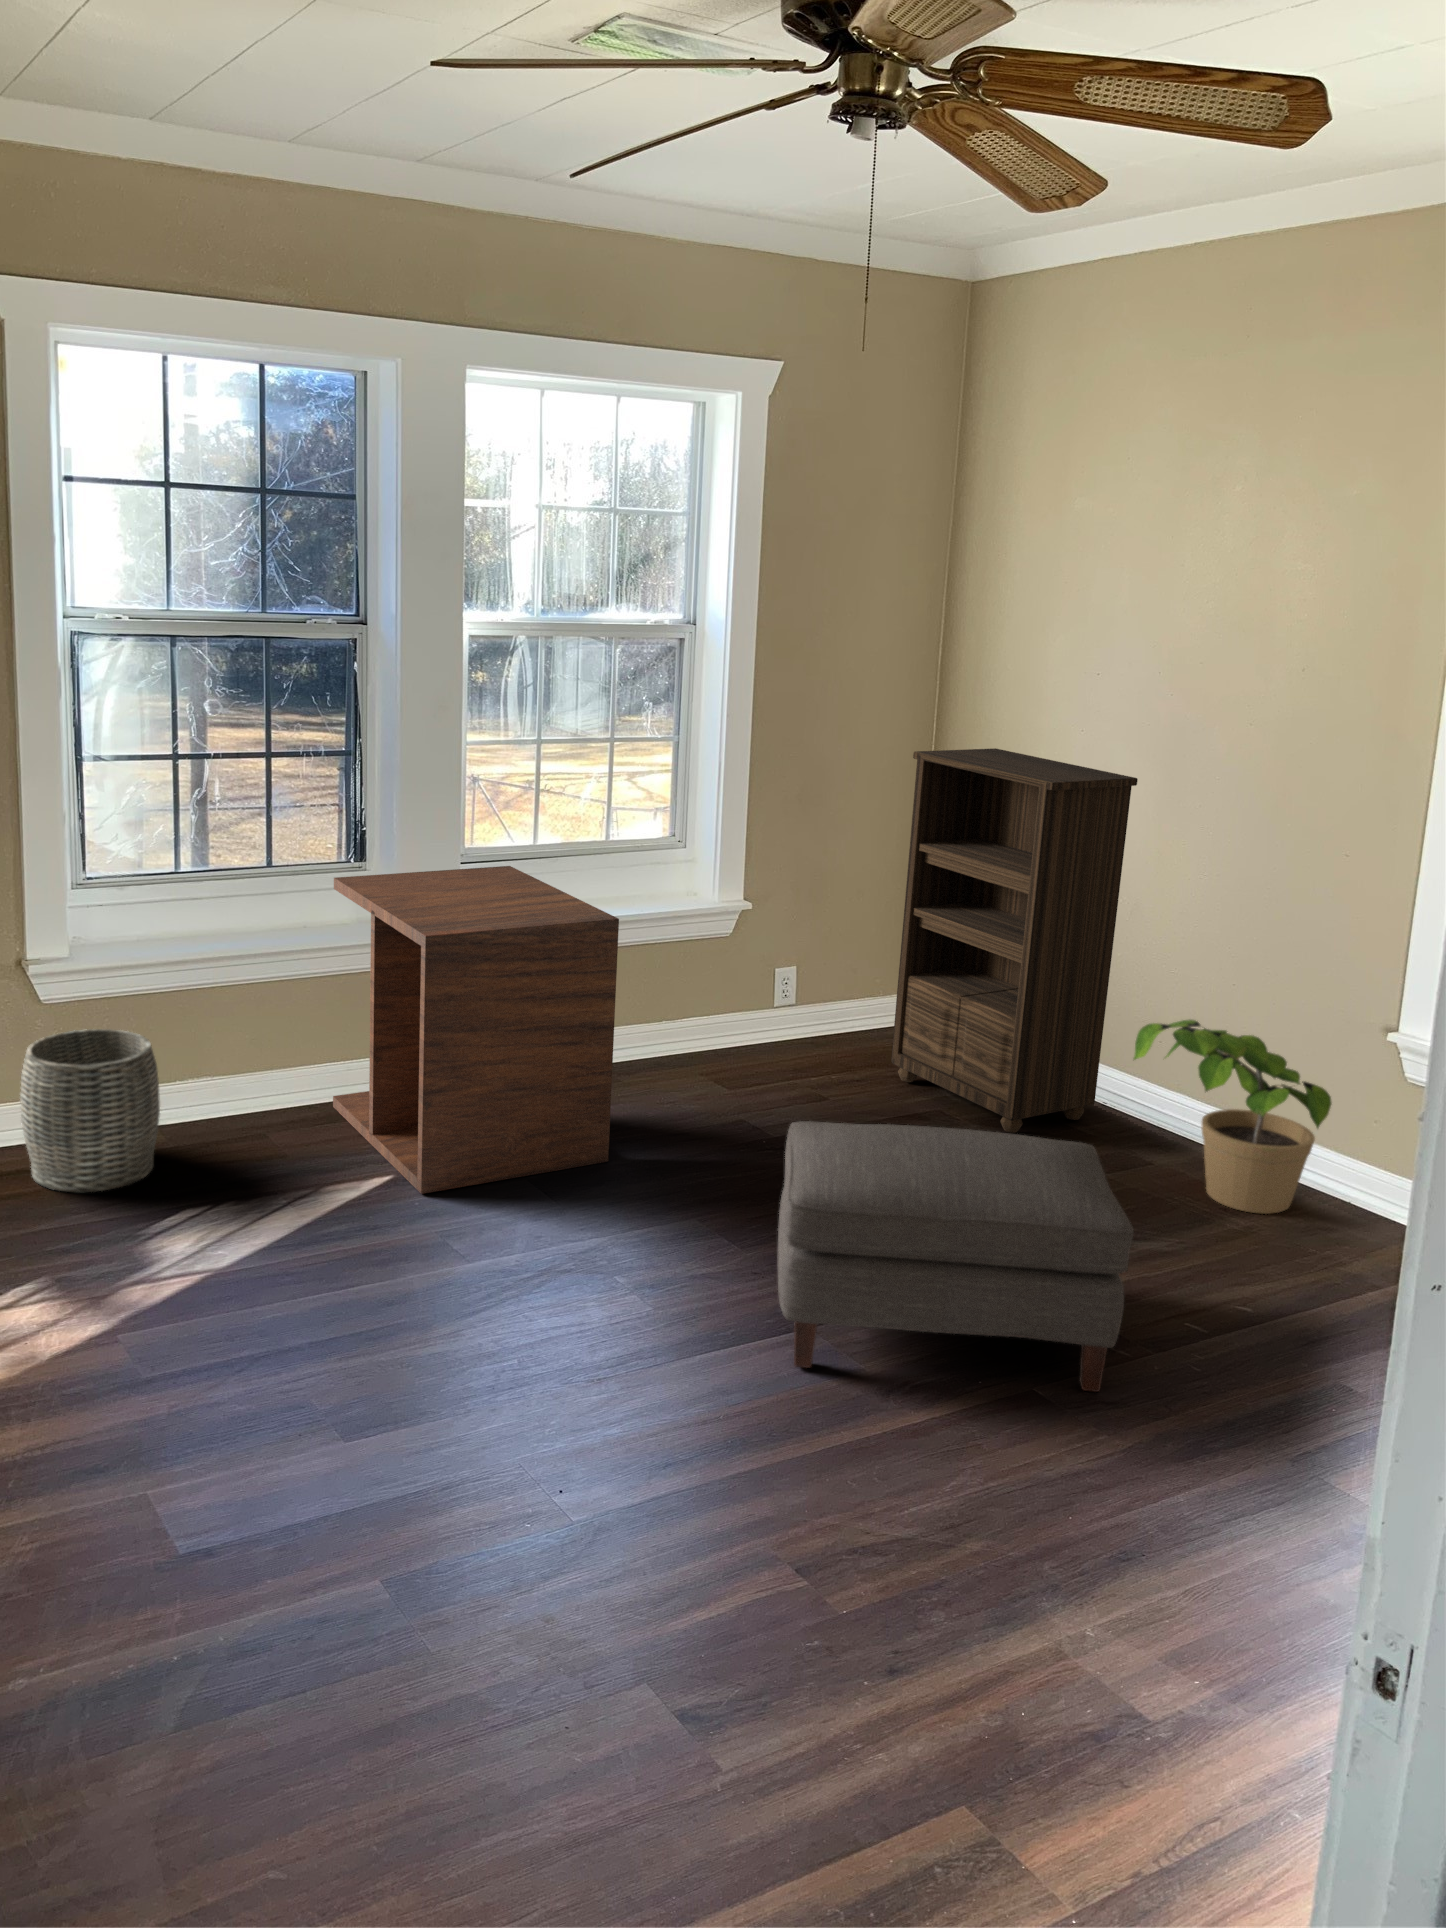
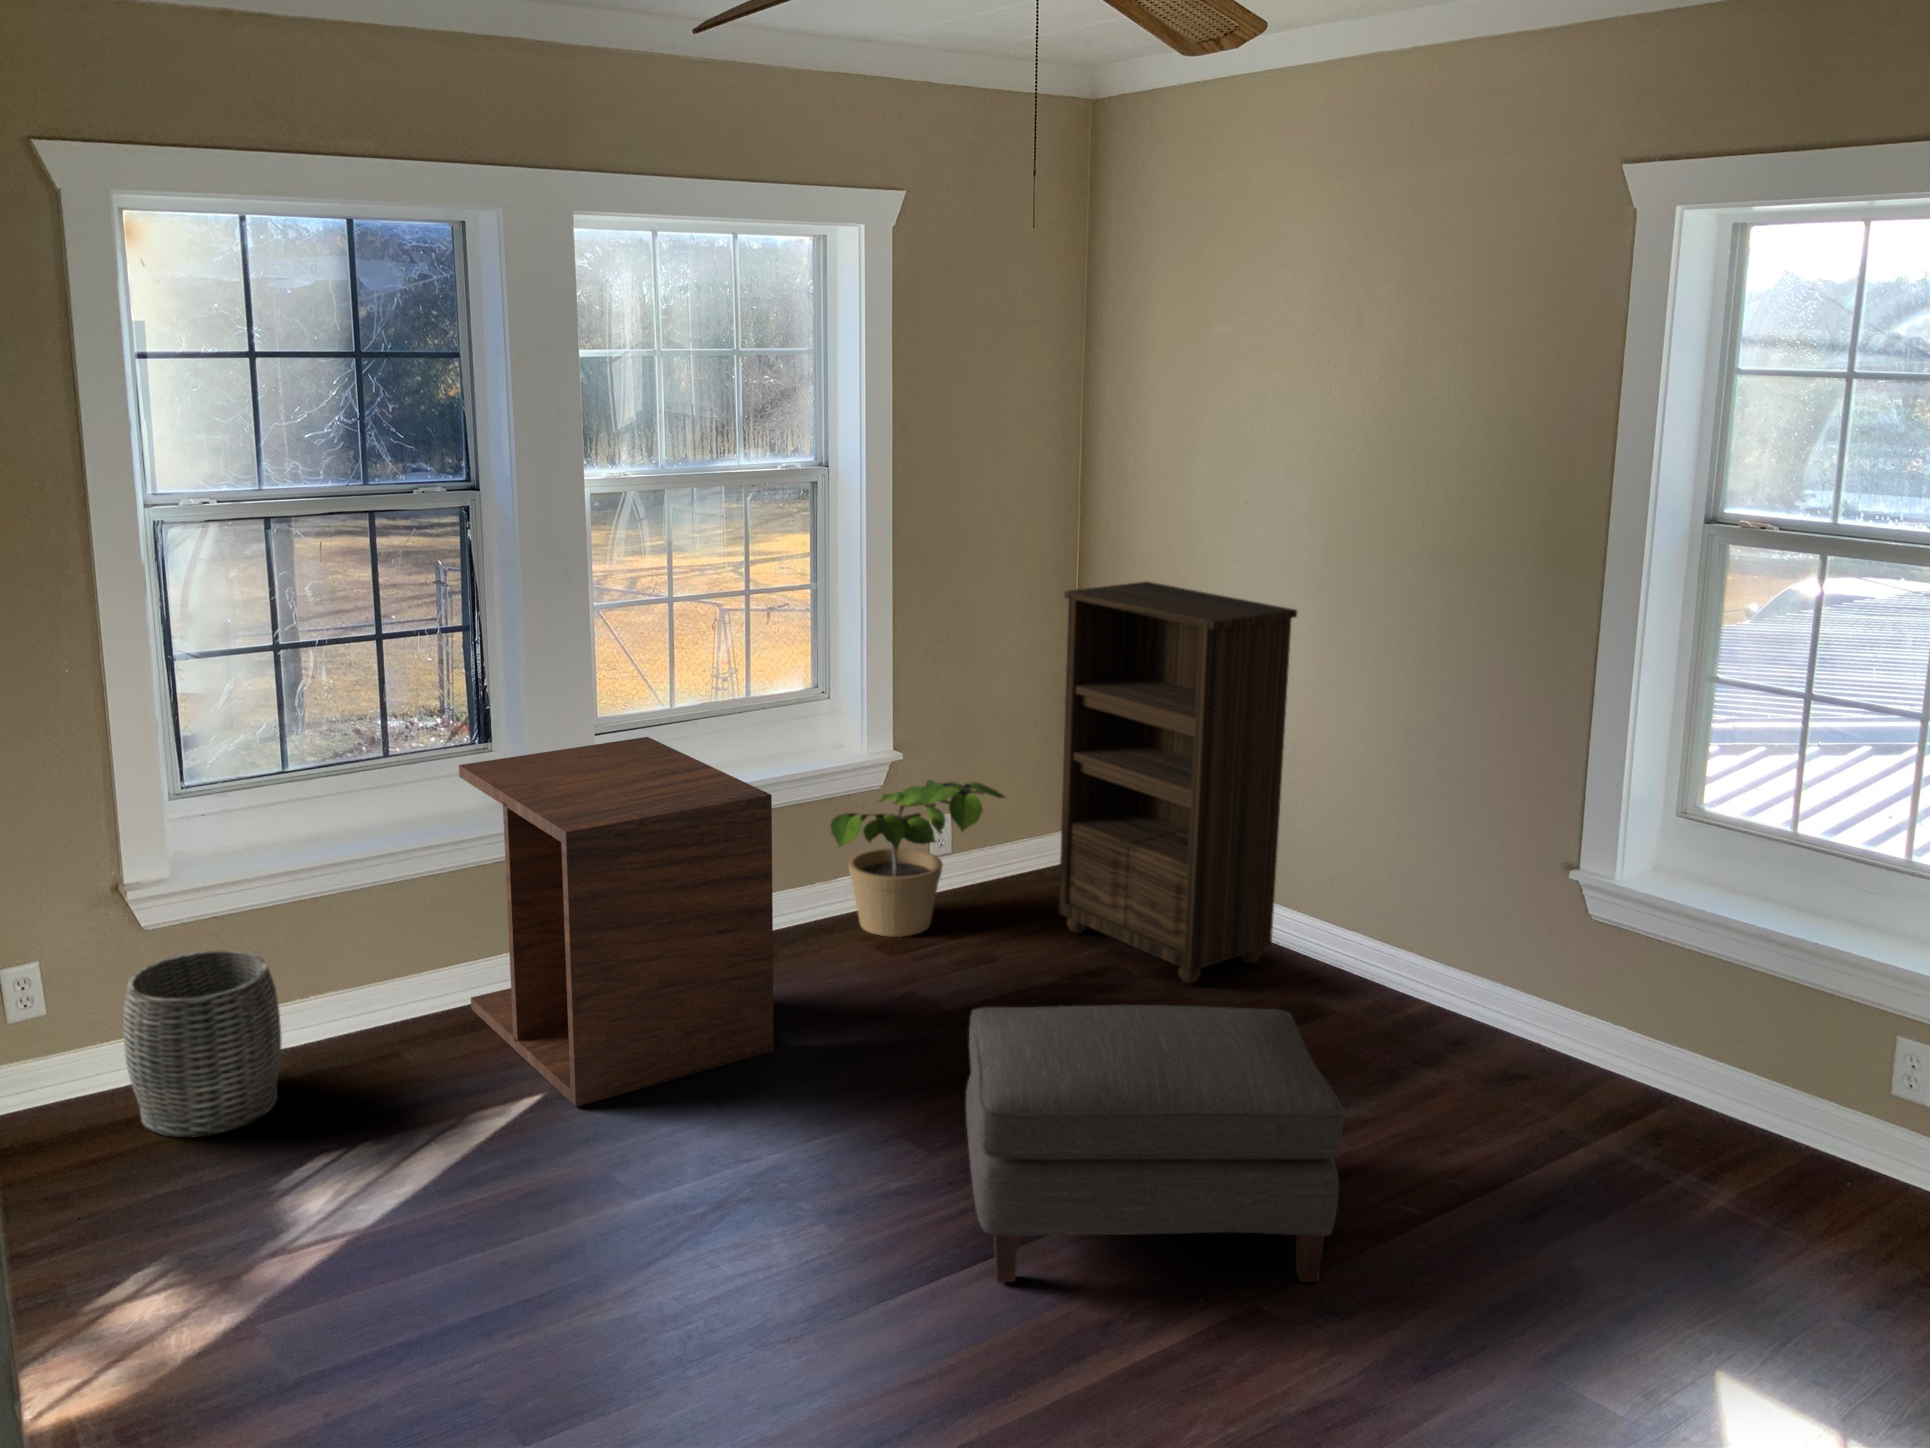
potted plant: present [1134,1020,1332,1214] -> present [830,780,1005,937]

